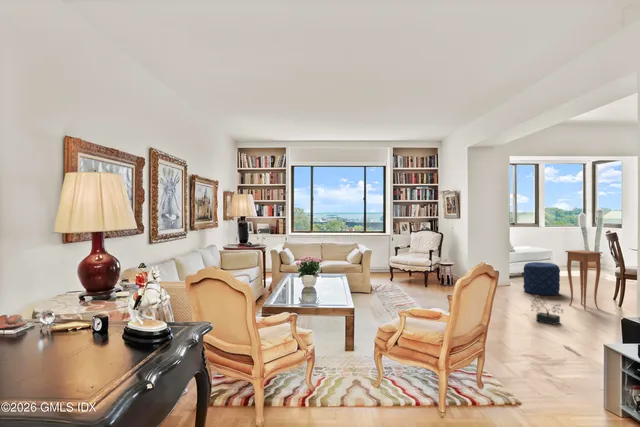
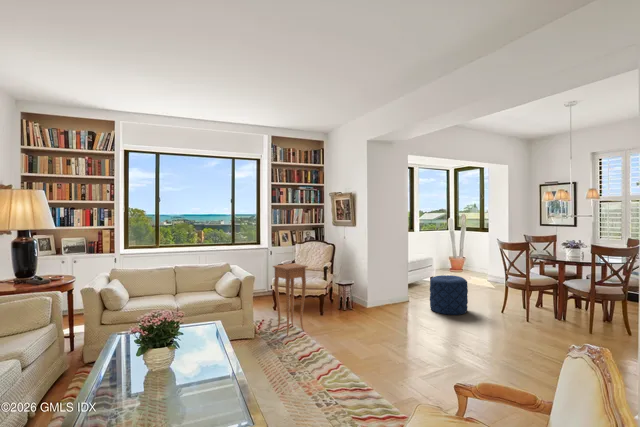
side table: present [565,250,602,310] -> present [273,264,308,335]
decorative plant: present [531,295,563,324] -> none [479,328,524,370]

